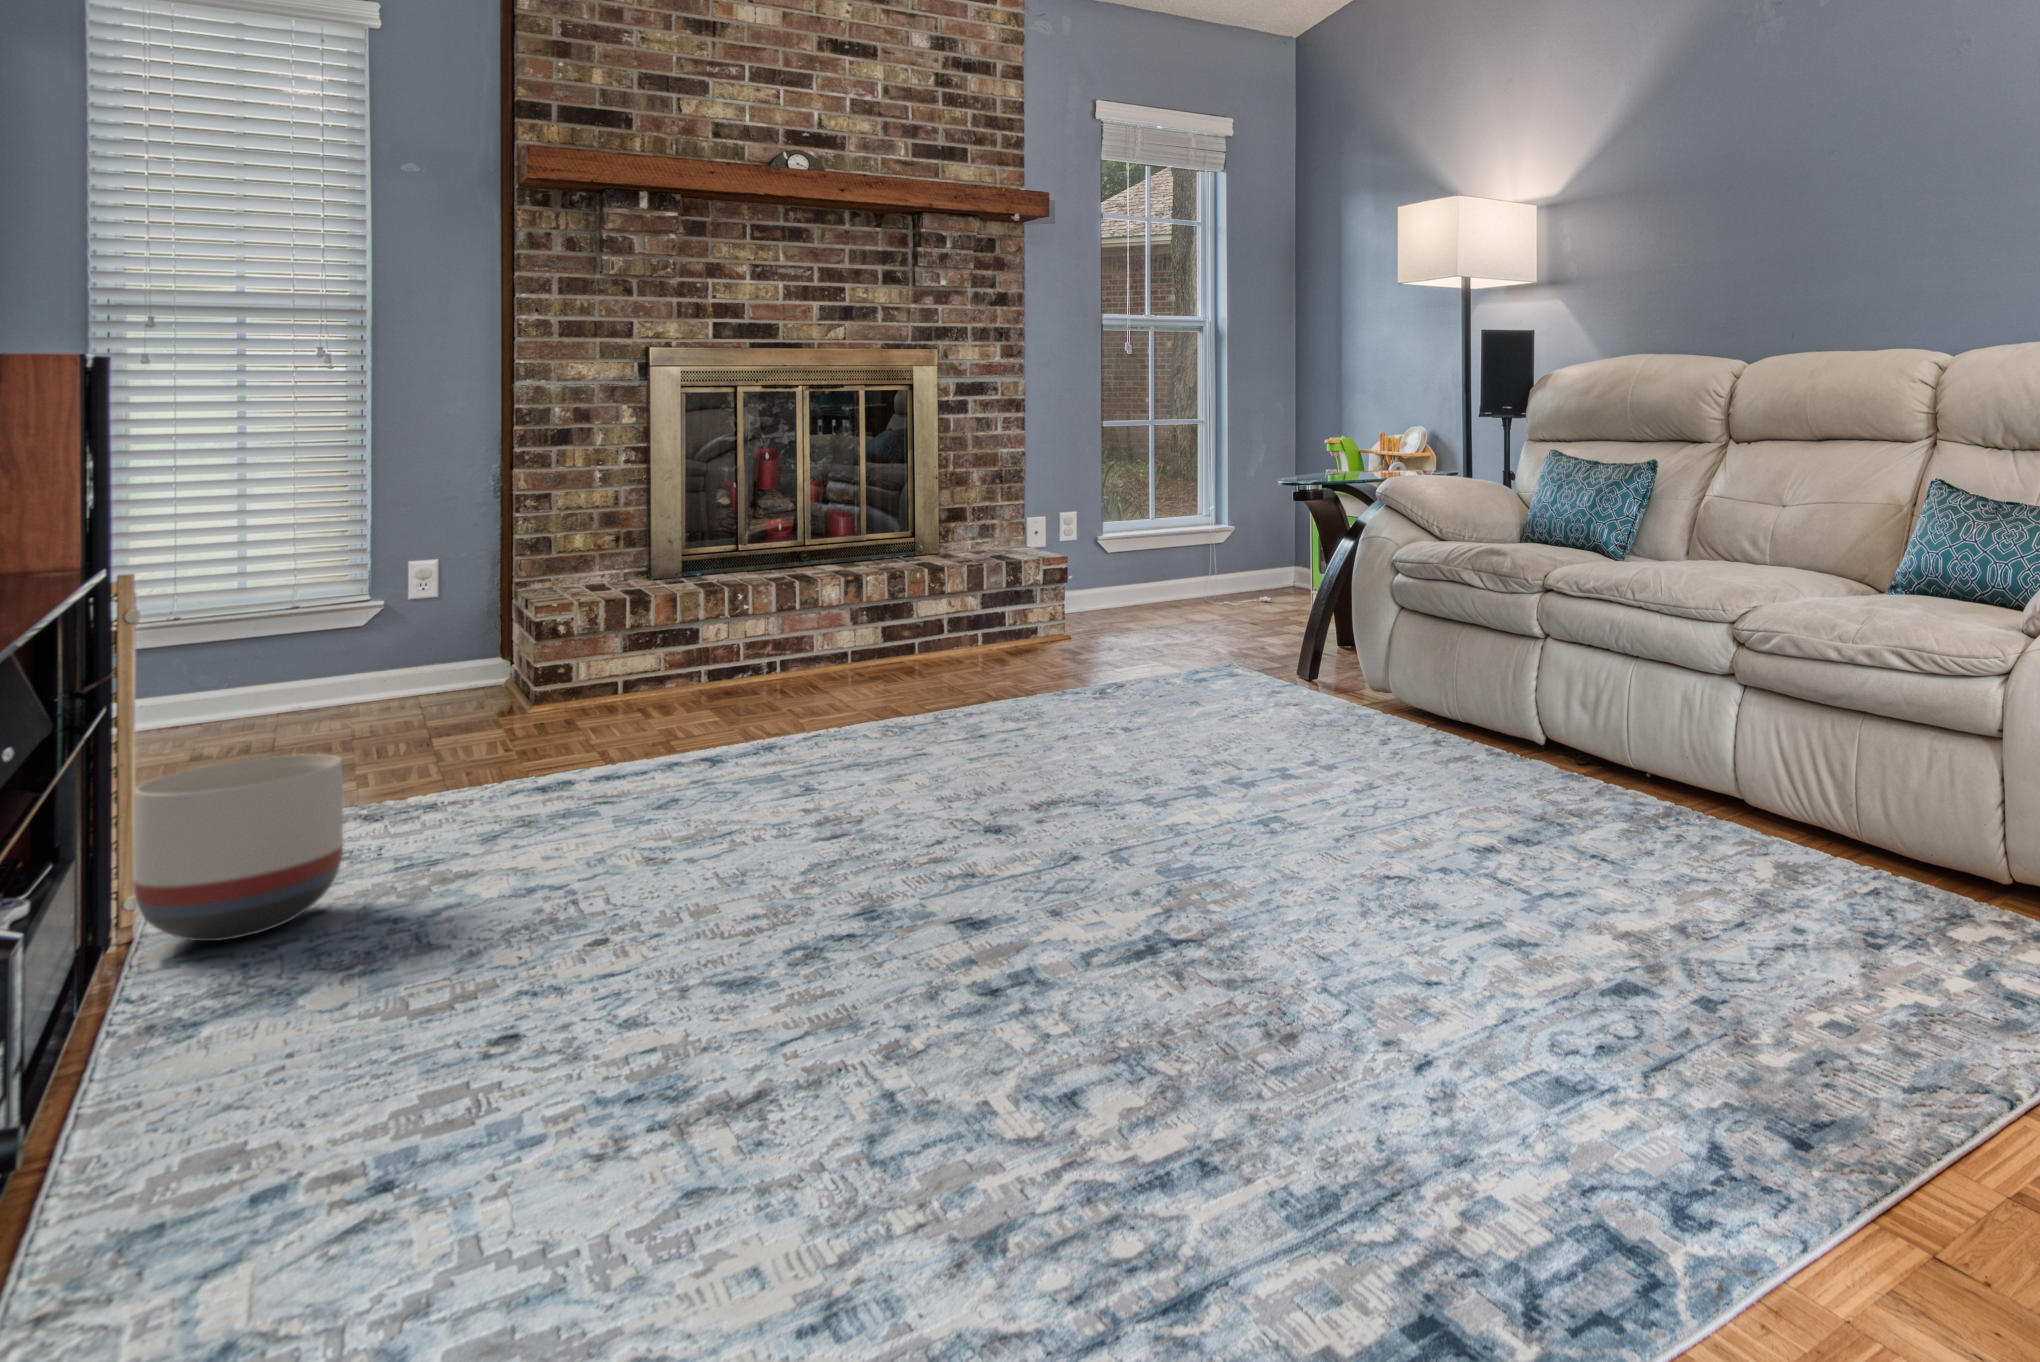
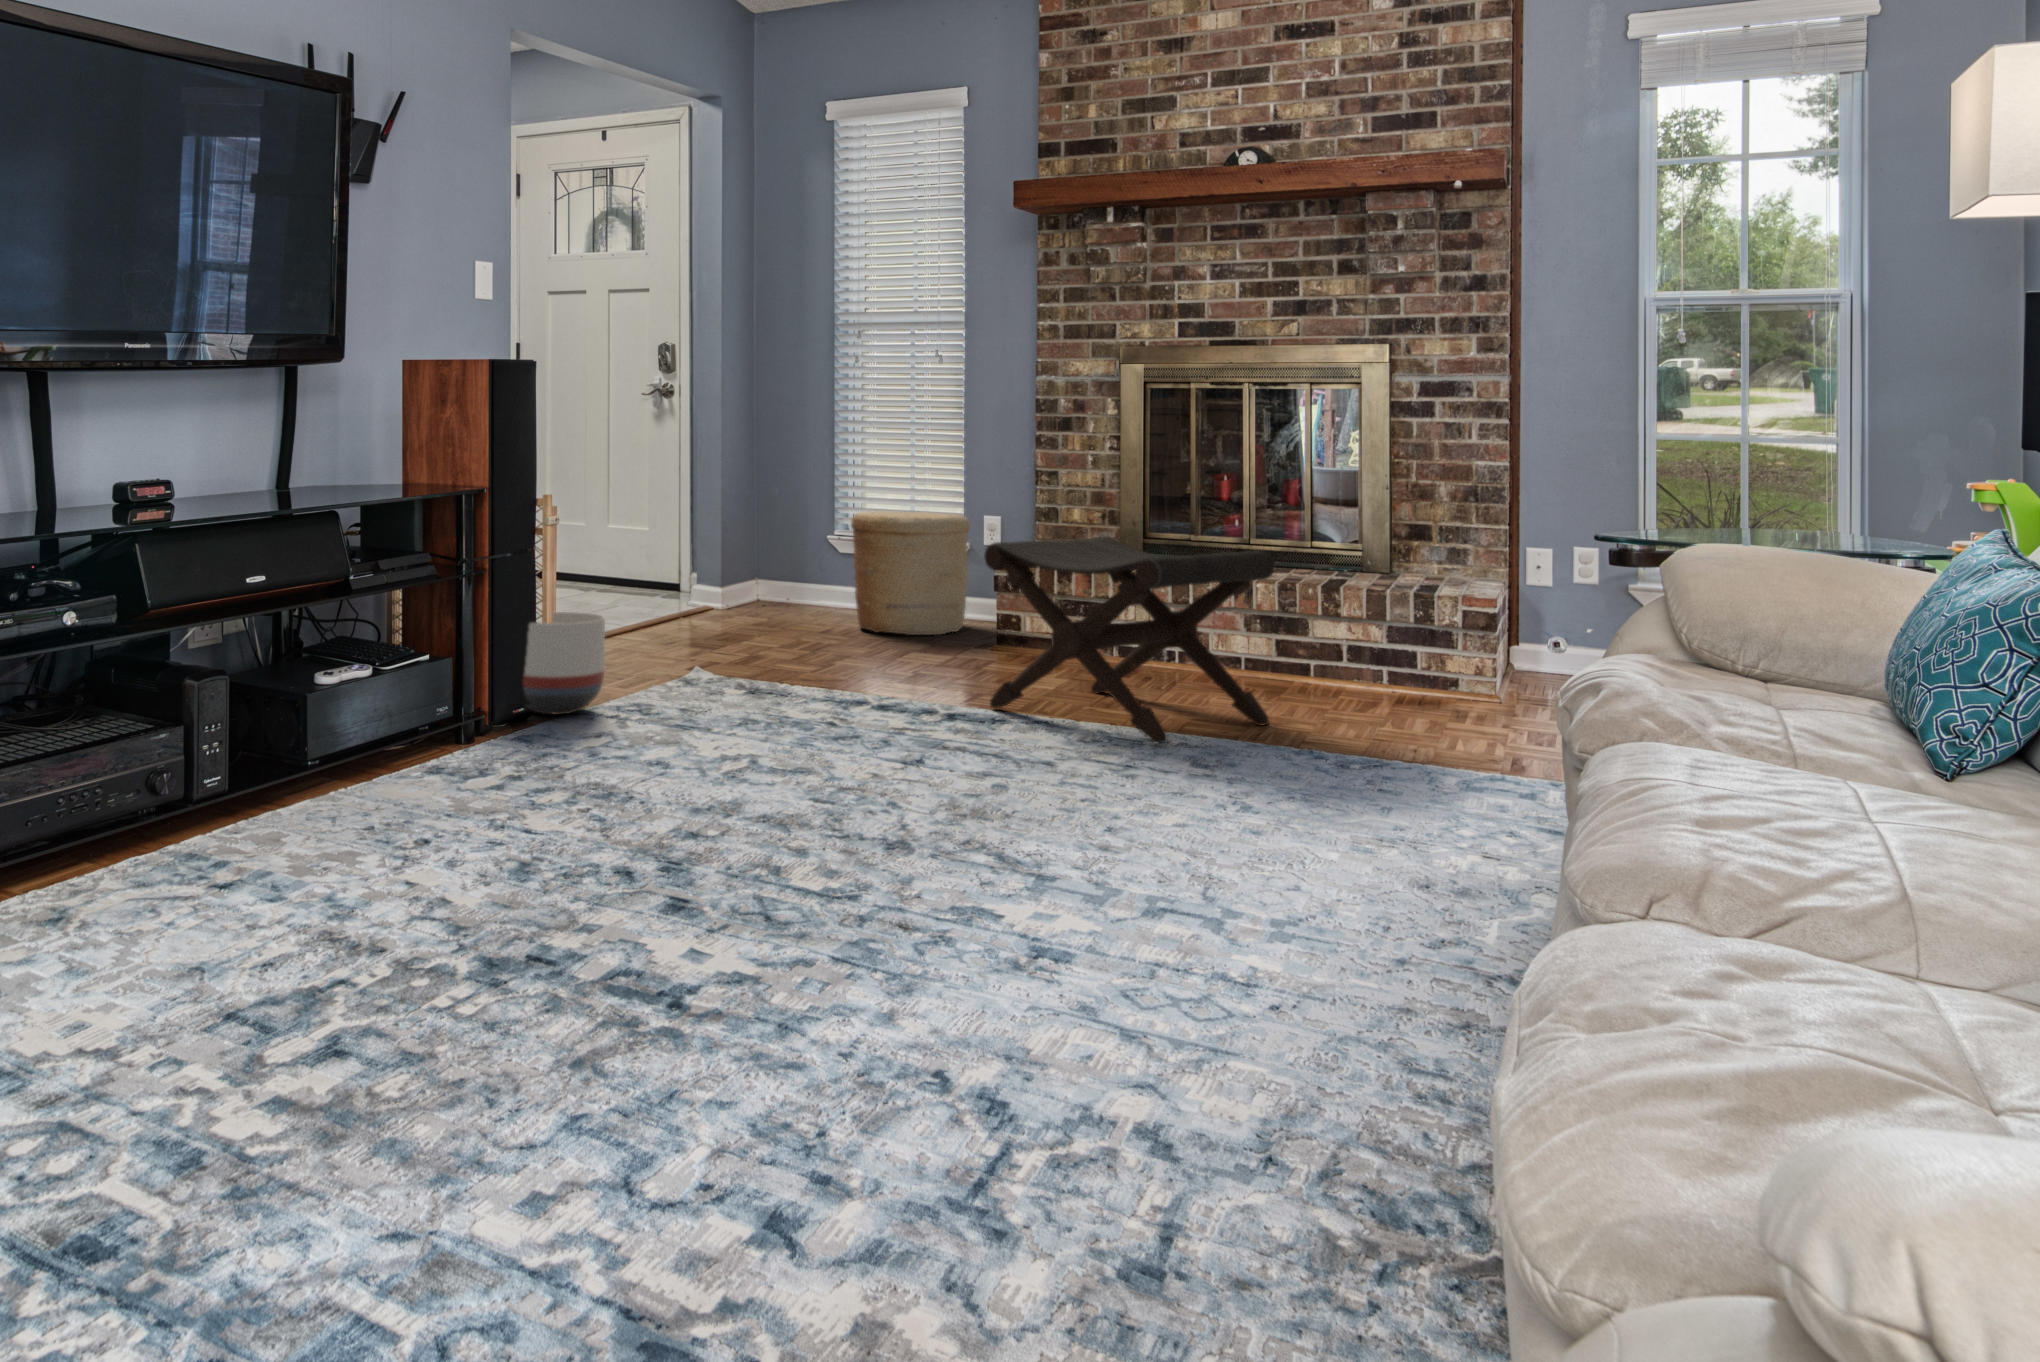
footstool: none [785,532,1049,744] -> present [984,537,1276,743]
woven basket: none [209,561,418,740] -> present [851,511,970,635]

